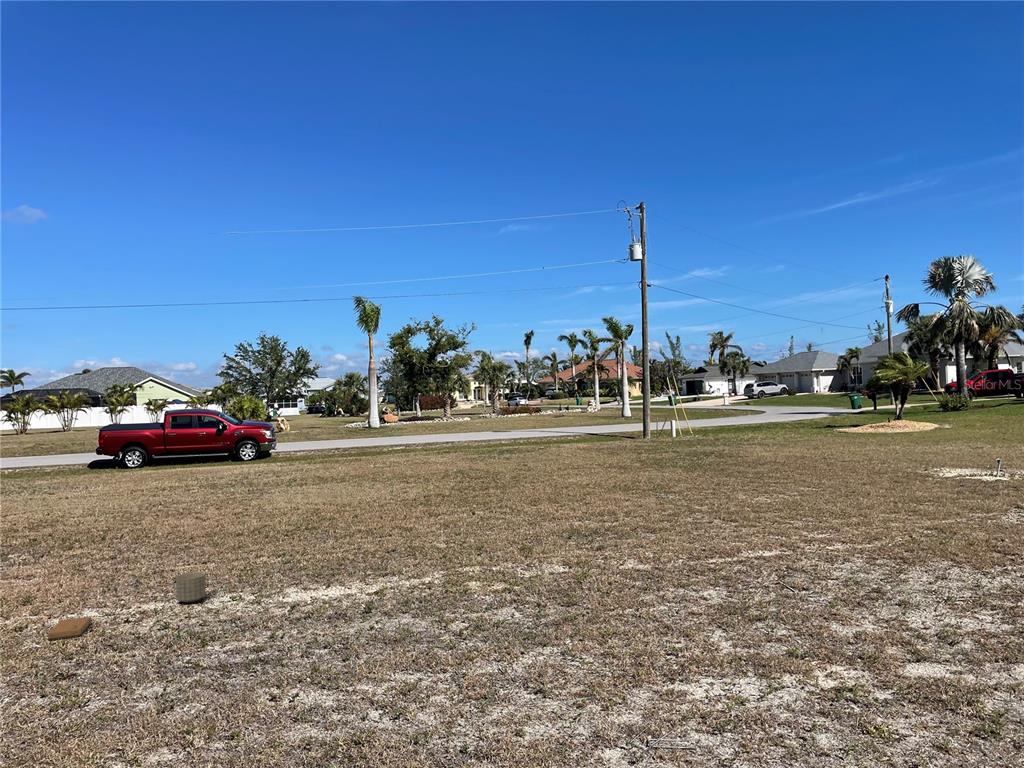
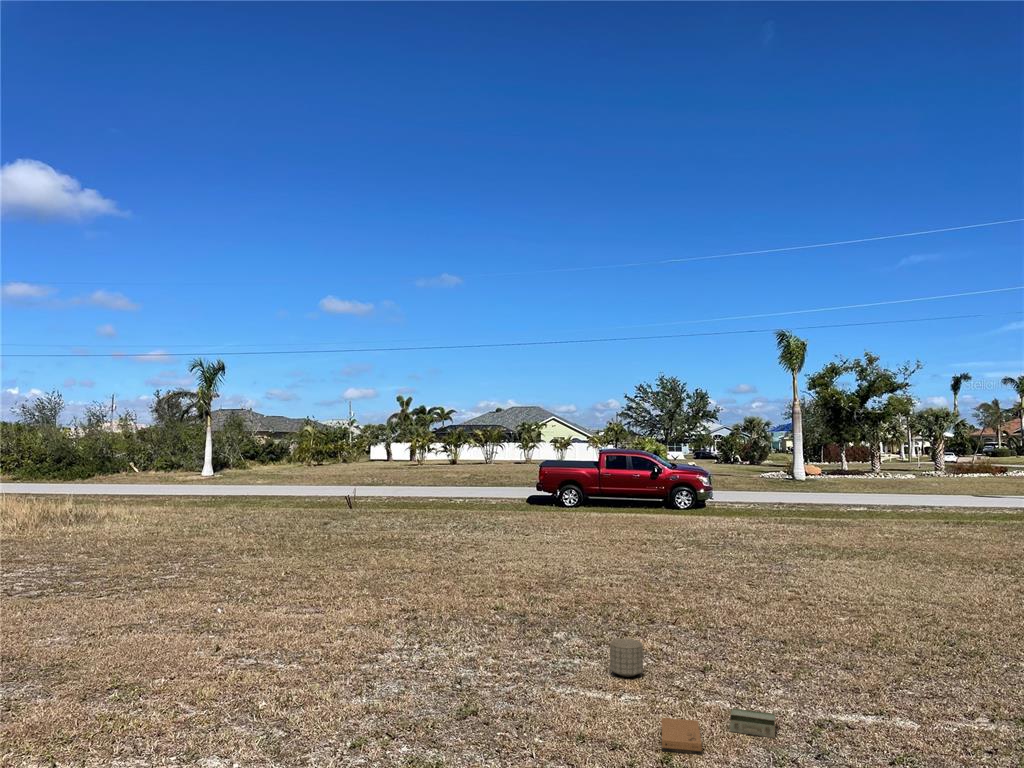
planter: present [176,572,206,603] -> present [610,639,643,677]
toolbox: none [117,601,157,619] -> present [730,708,775,738]

